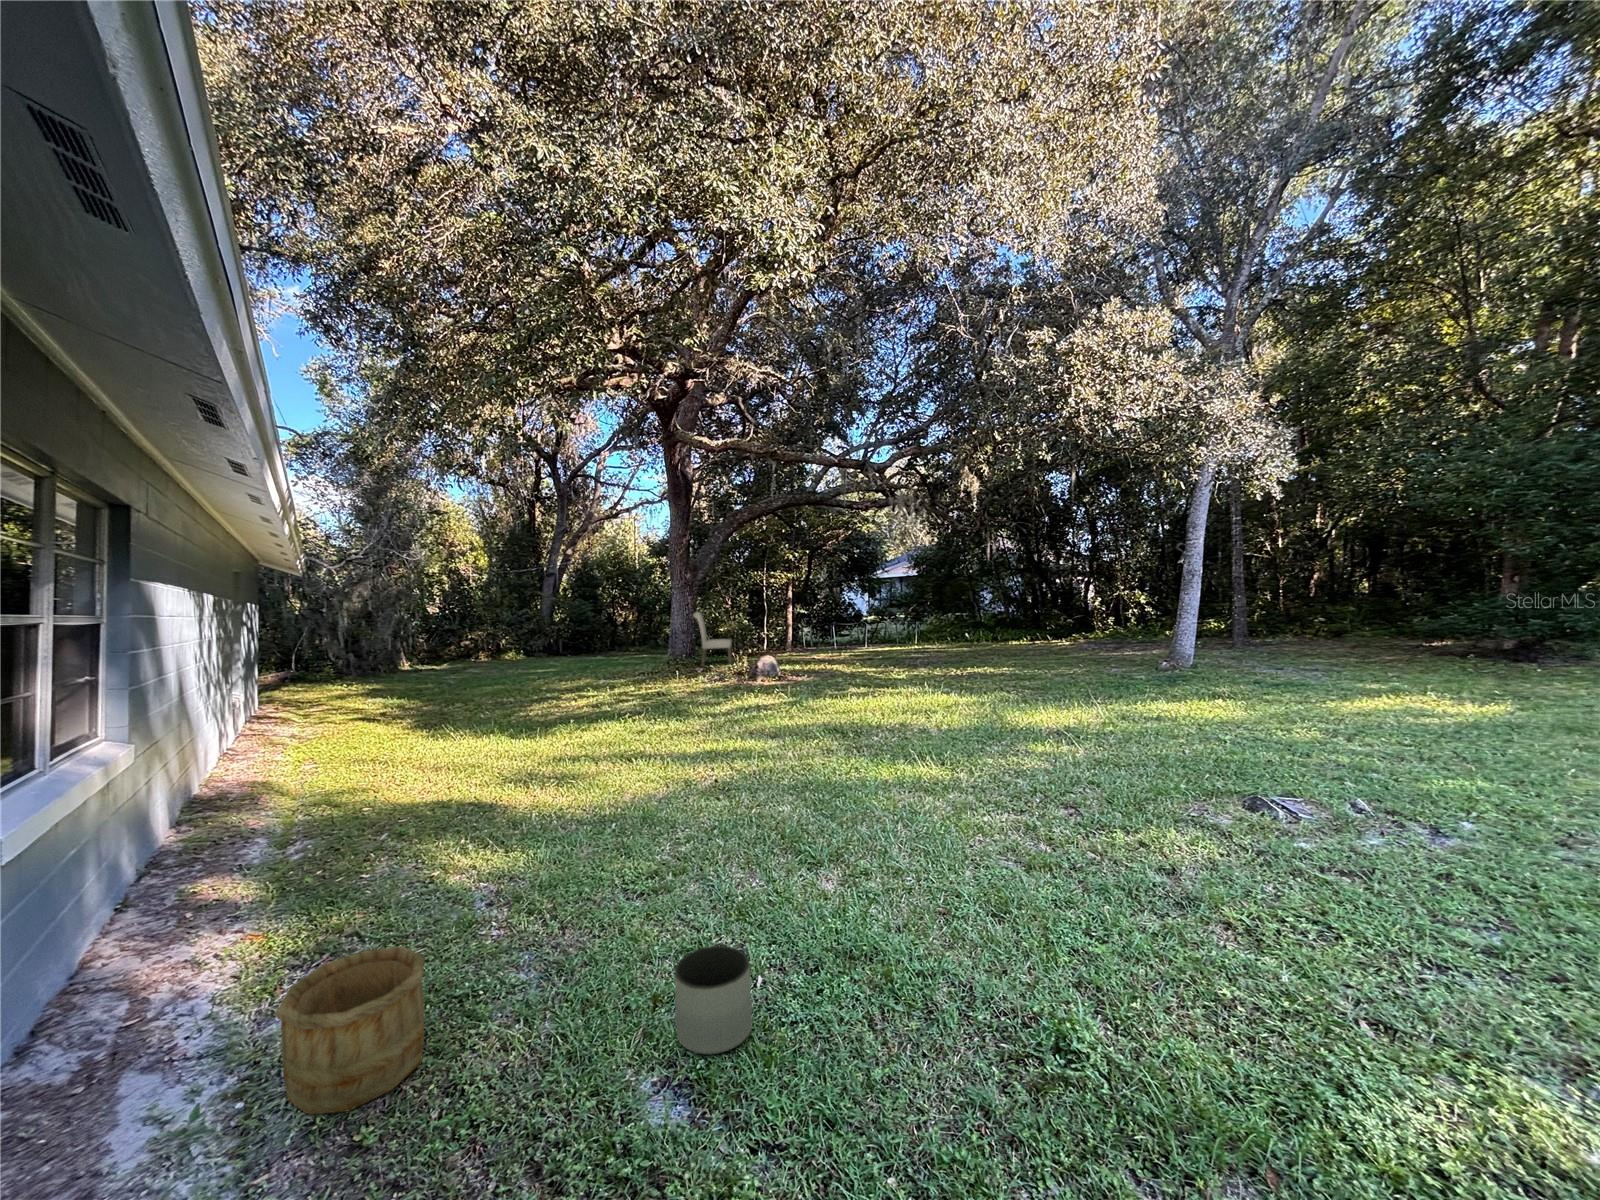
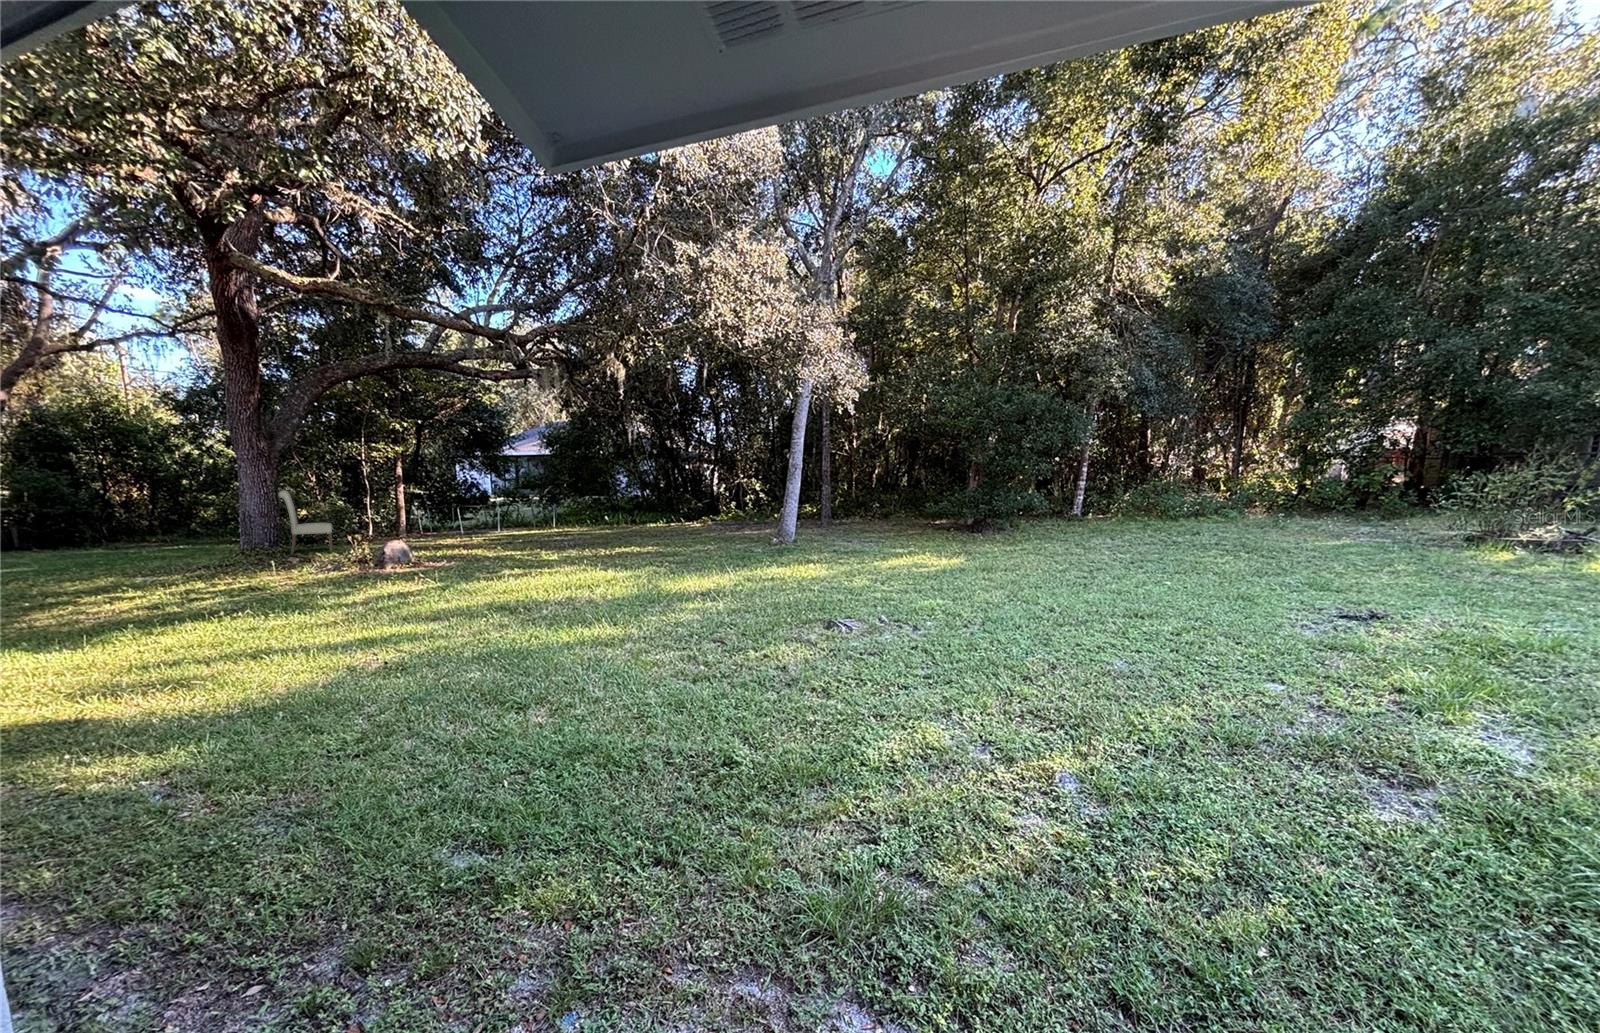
wooden bucket: present [275,946,425,1114] -> none [82,784,231,916]
planter: present [674,946,752,1055] -> none [458,740,520,809]

